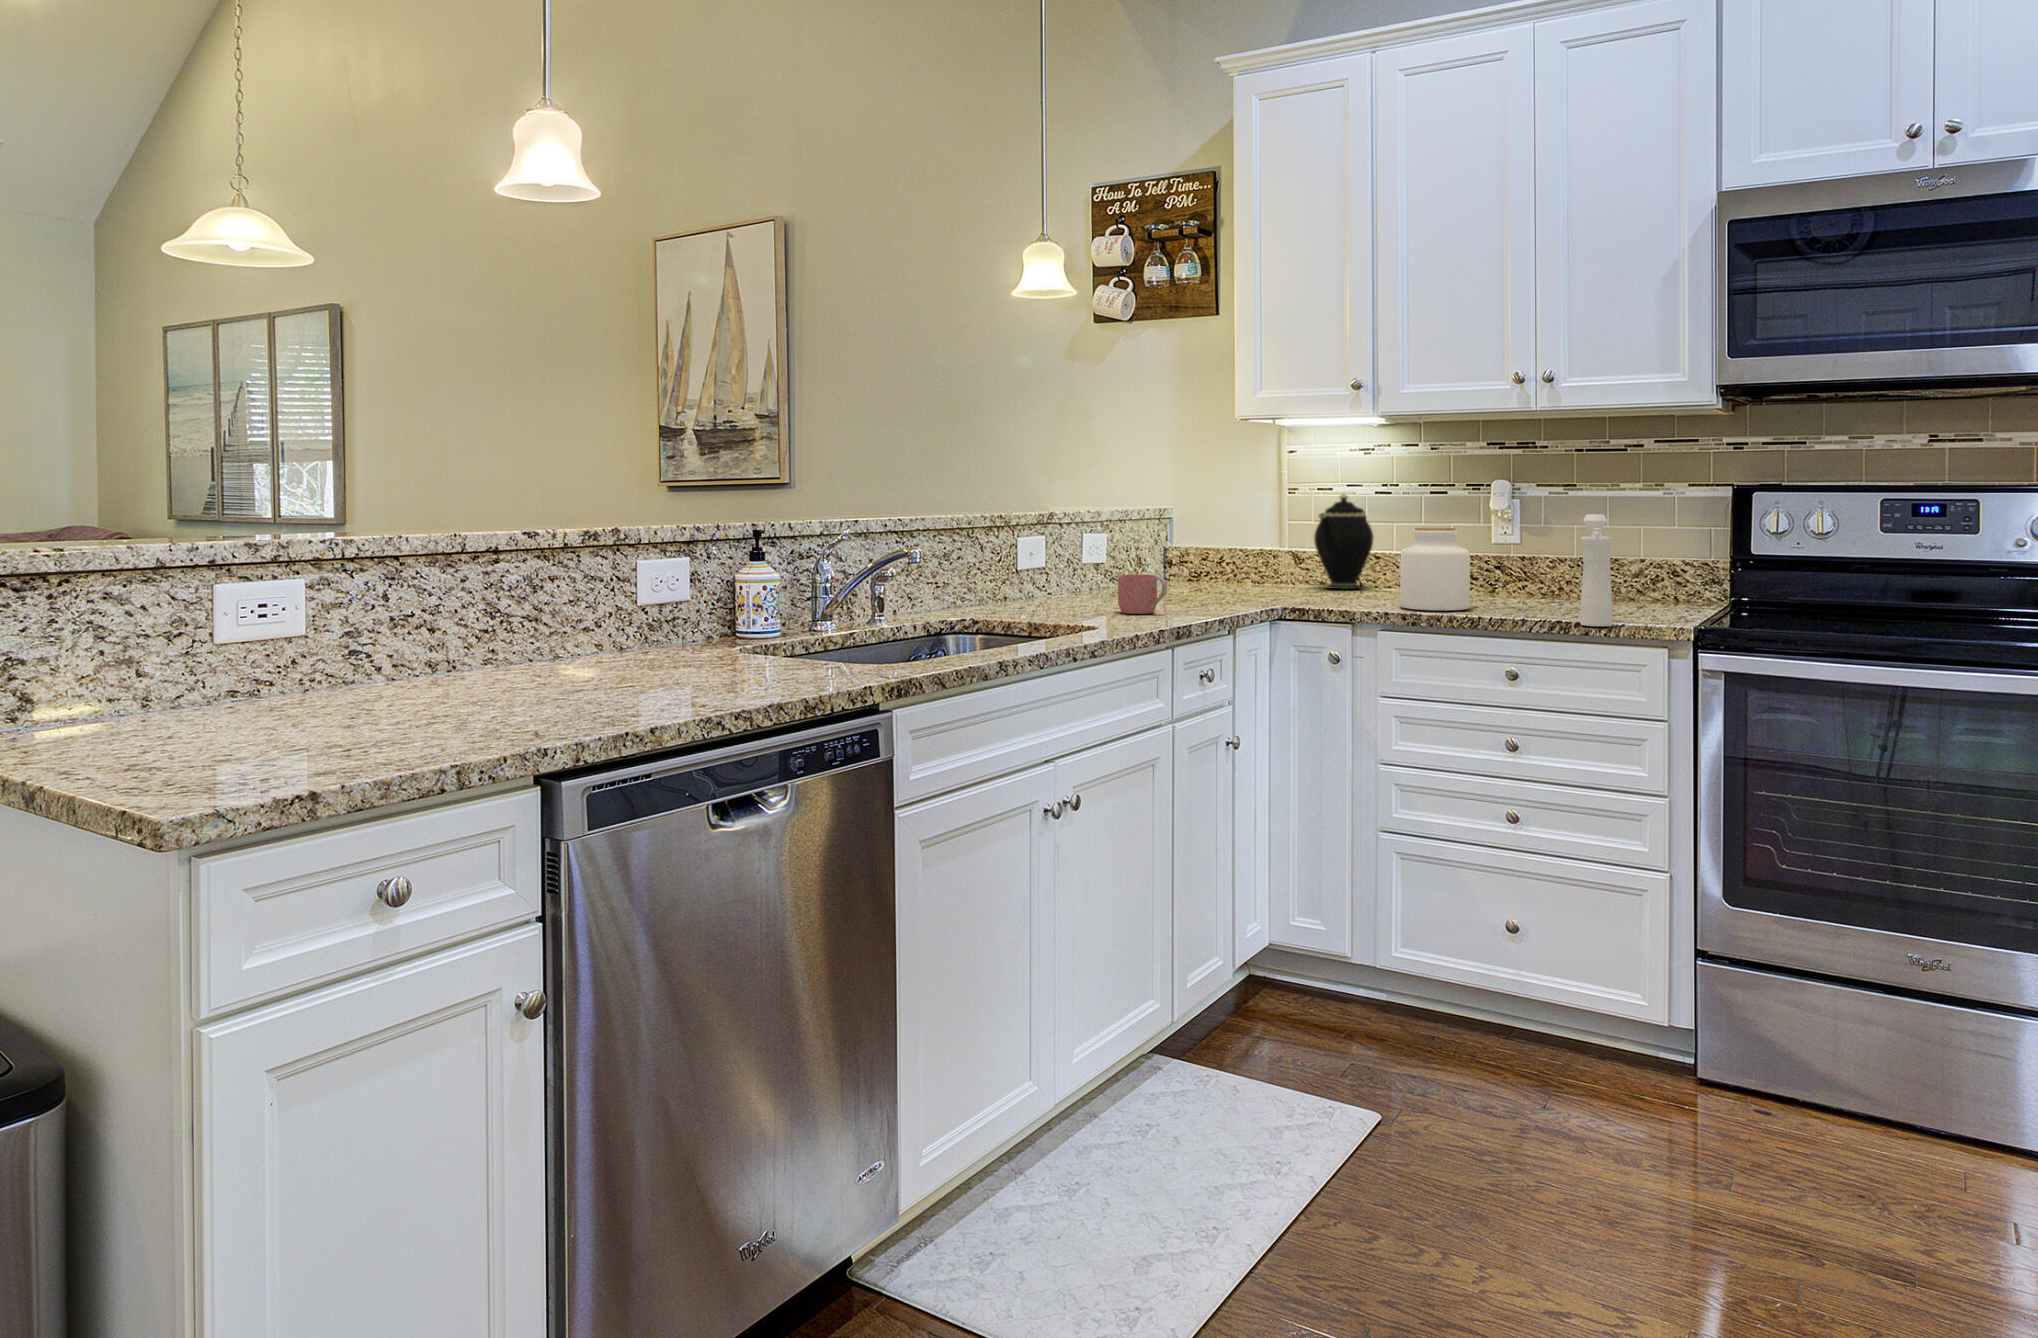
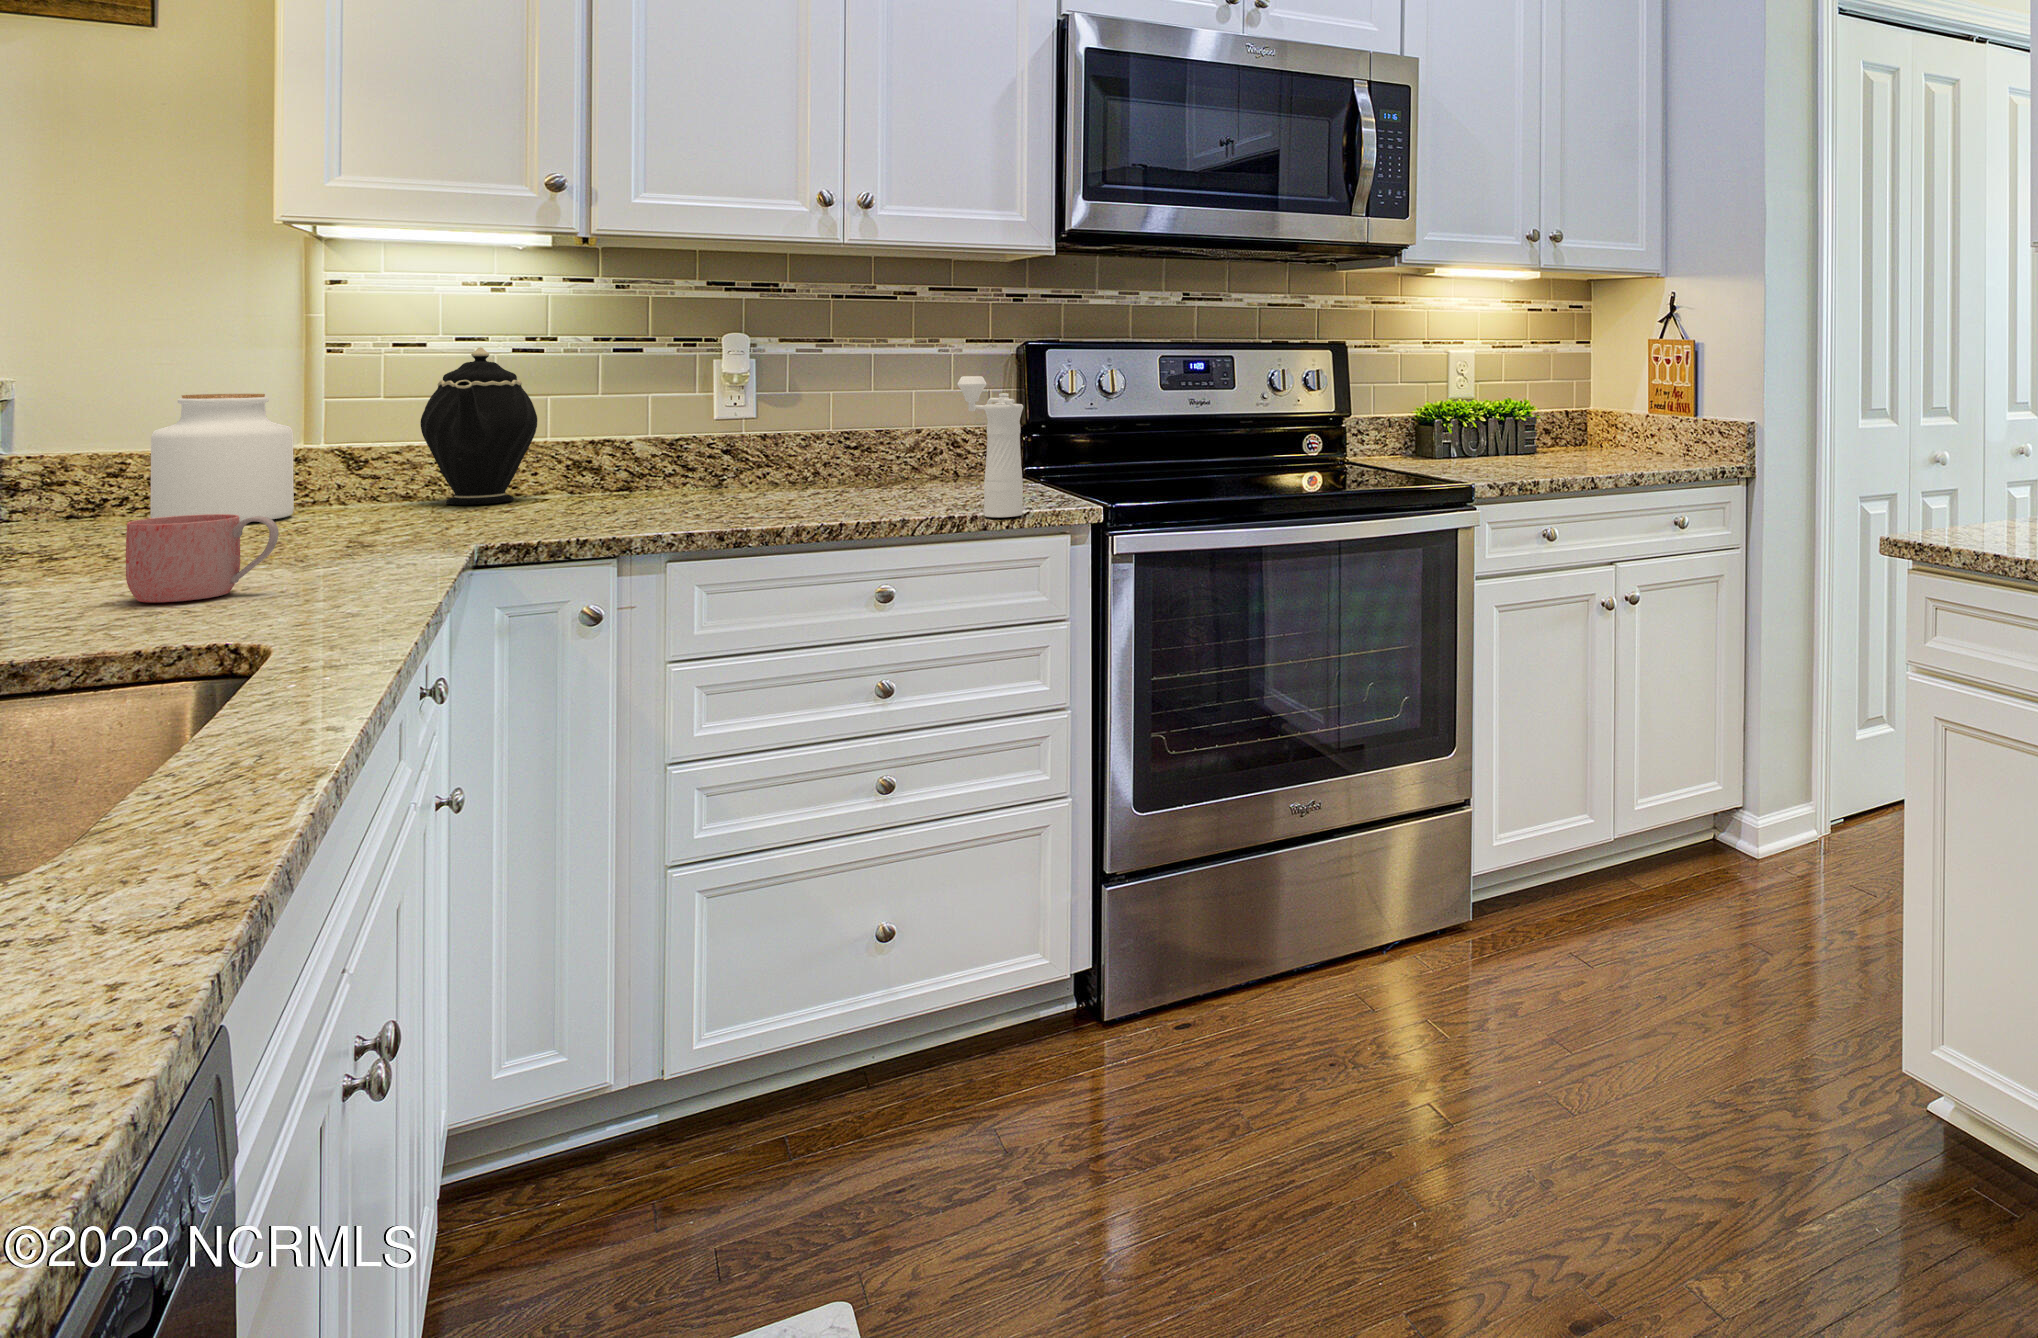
jar: present [1400,528,1470,611] -> present [150,394,294,522]

